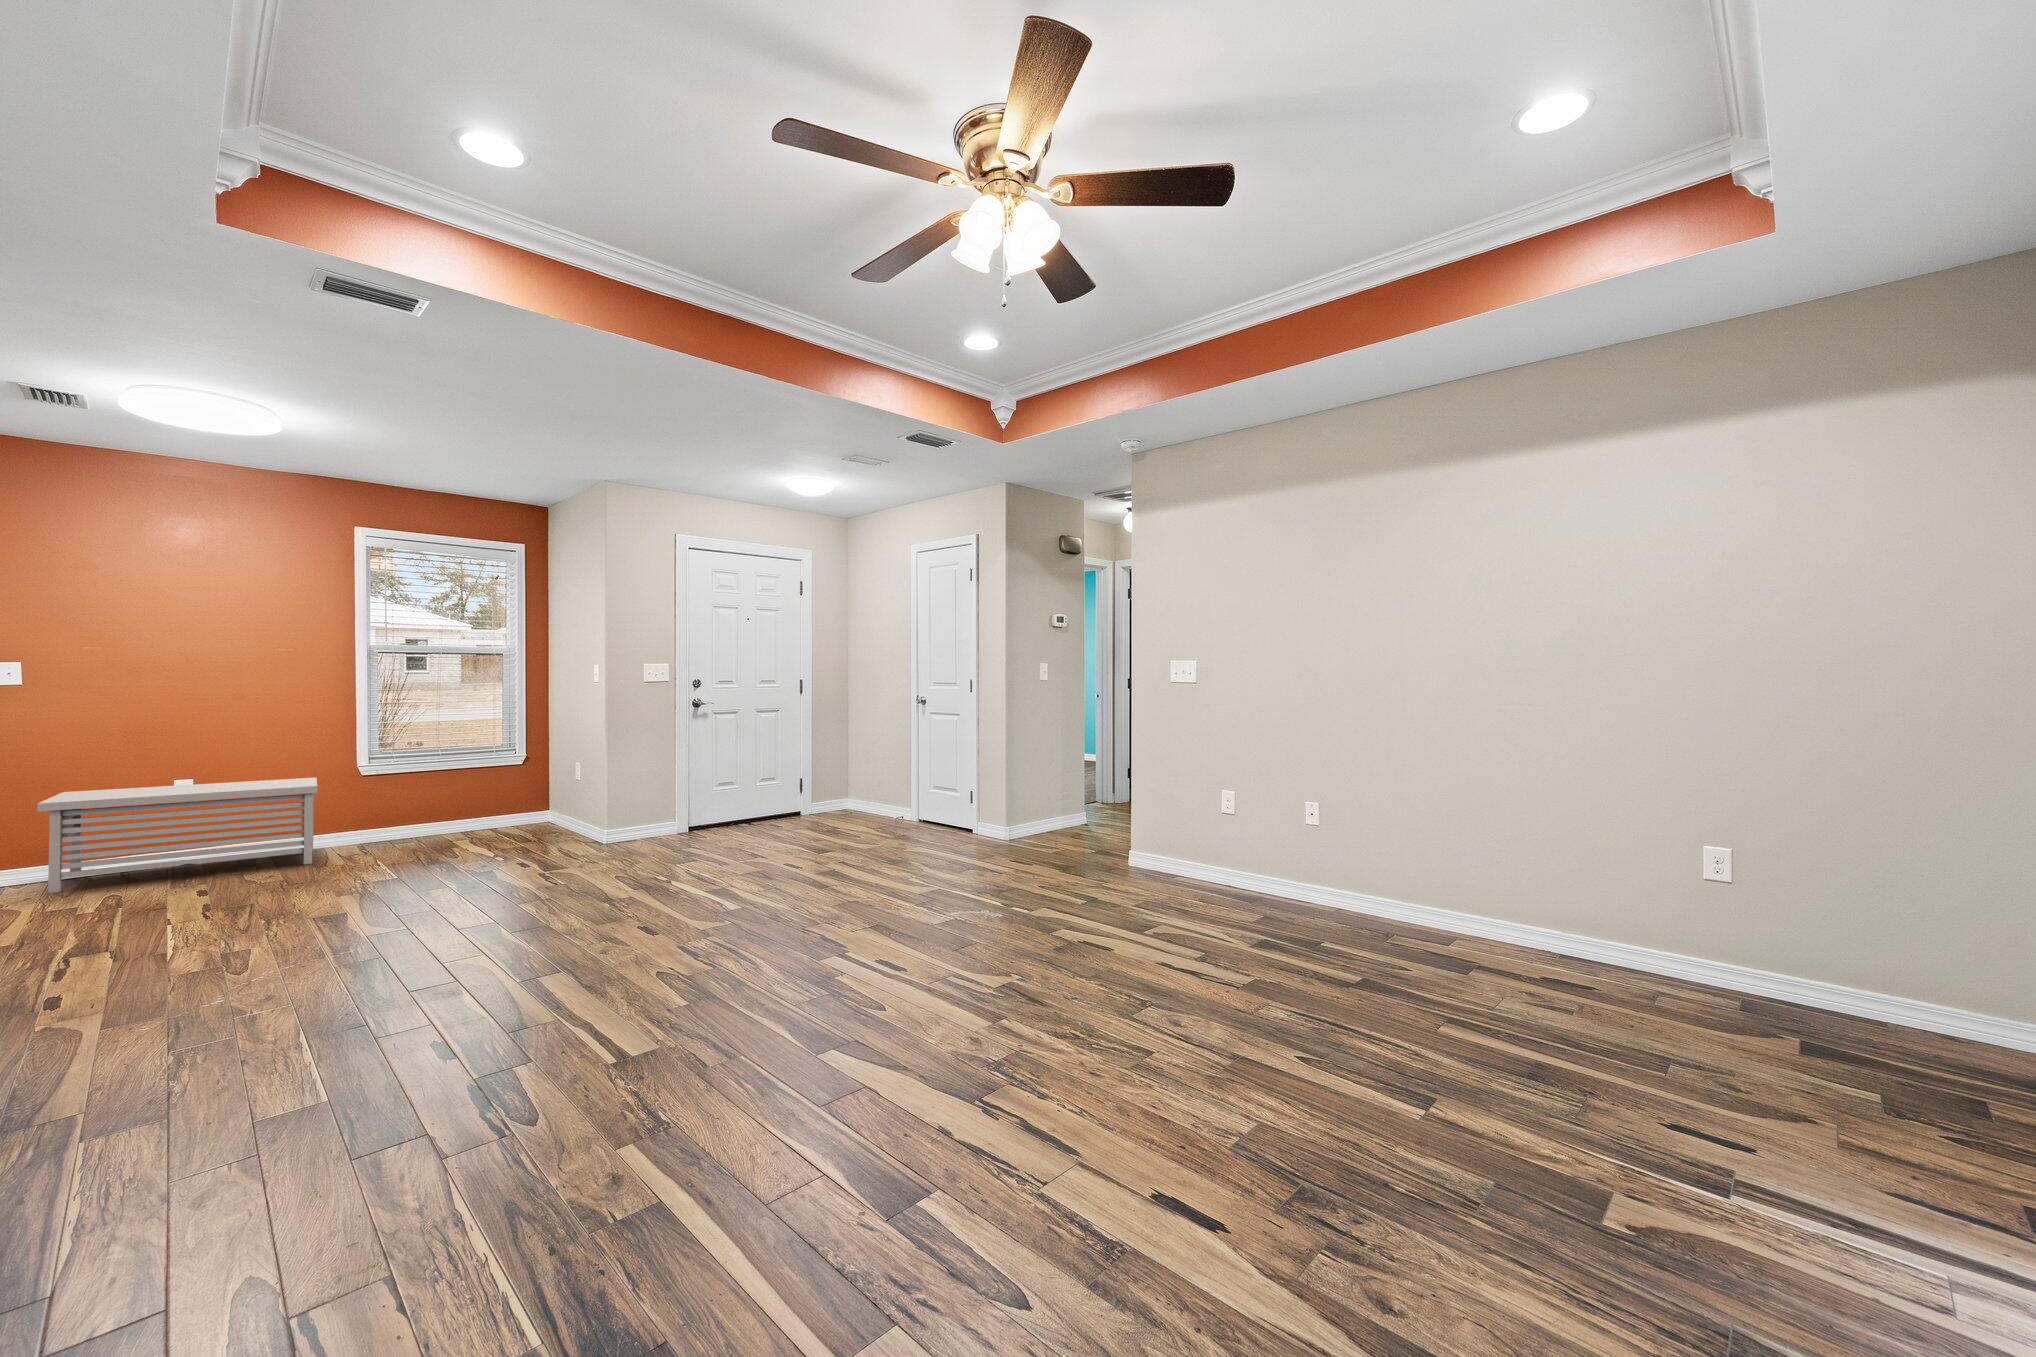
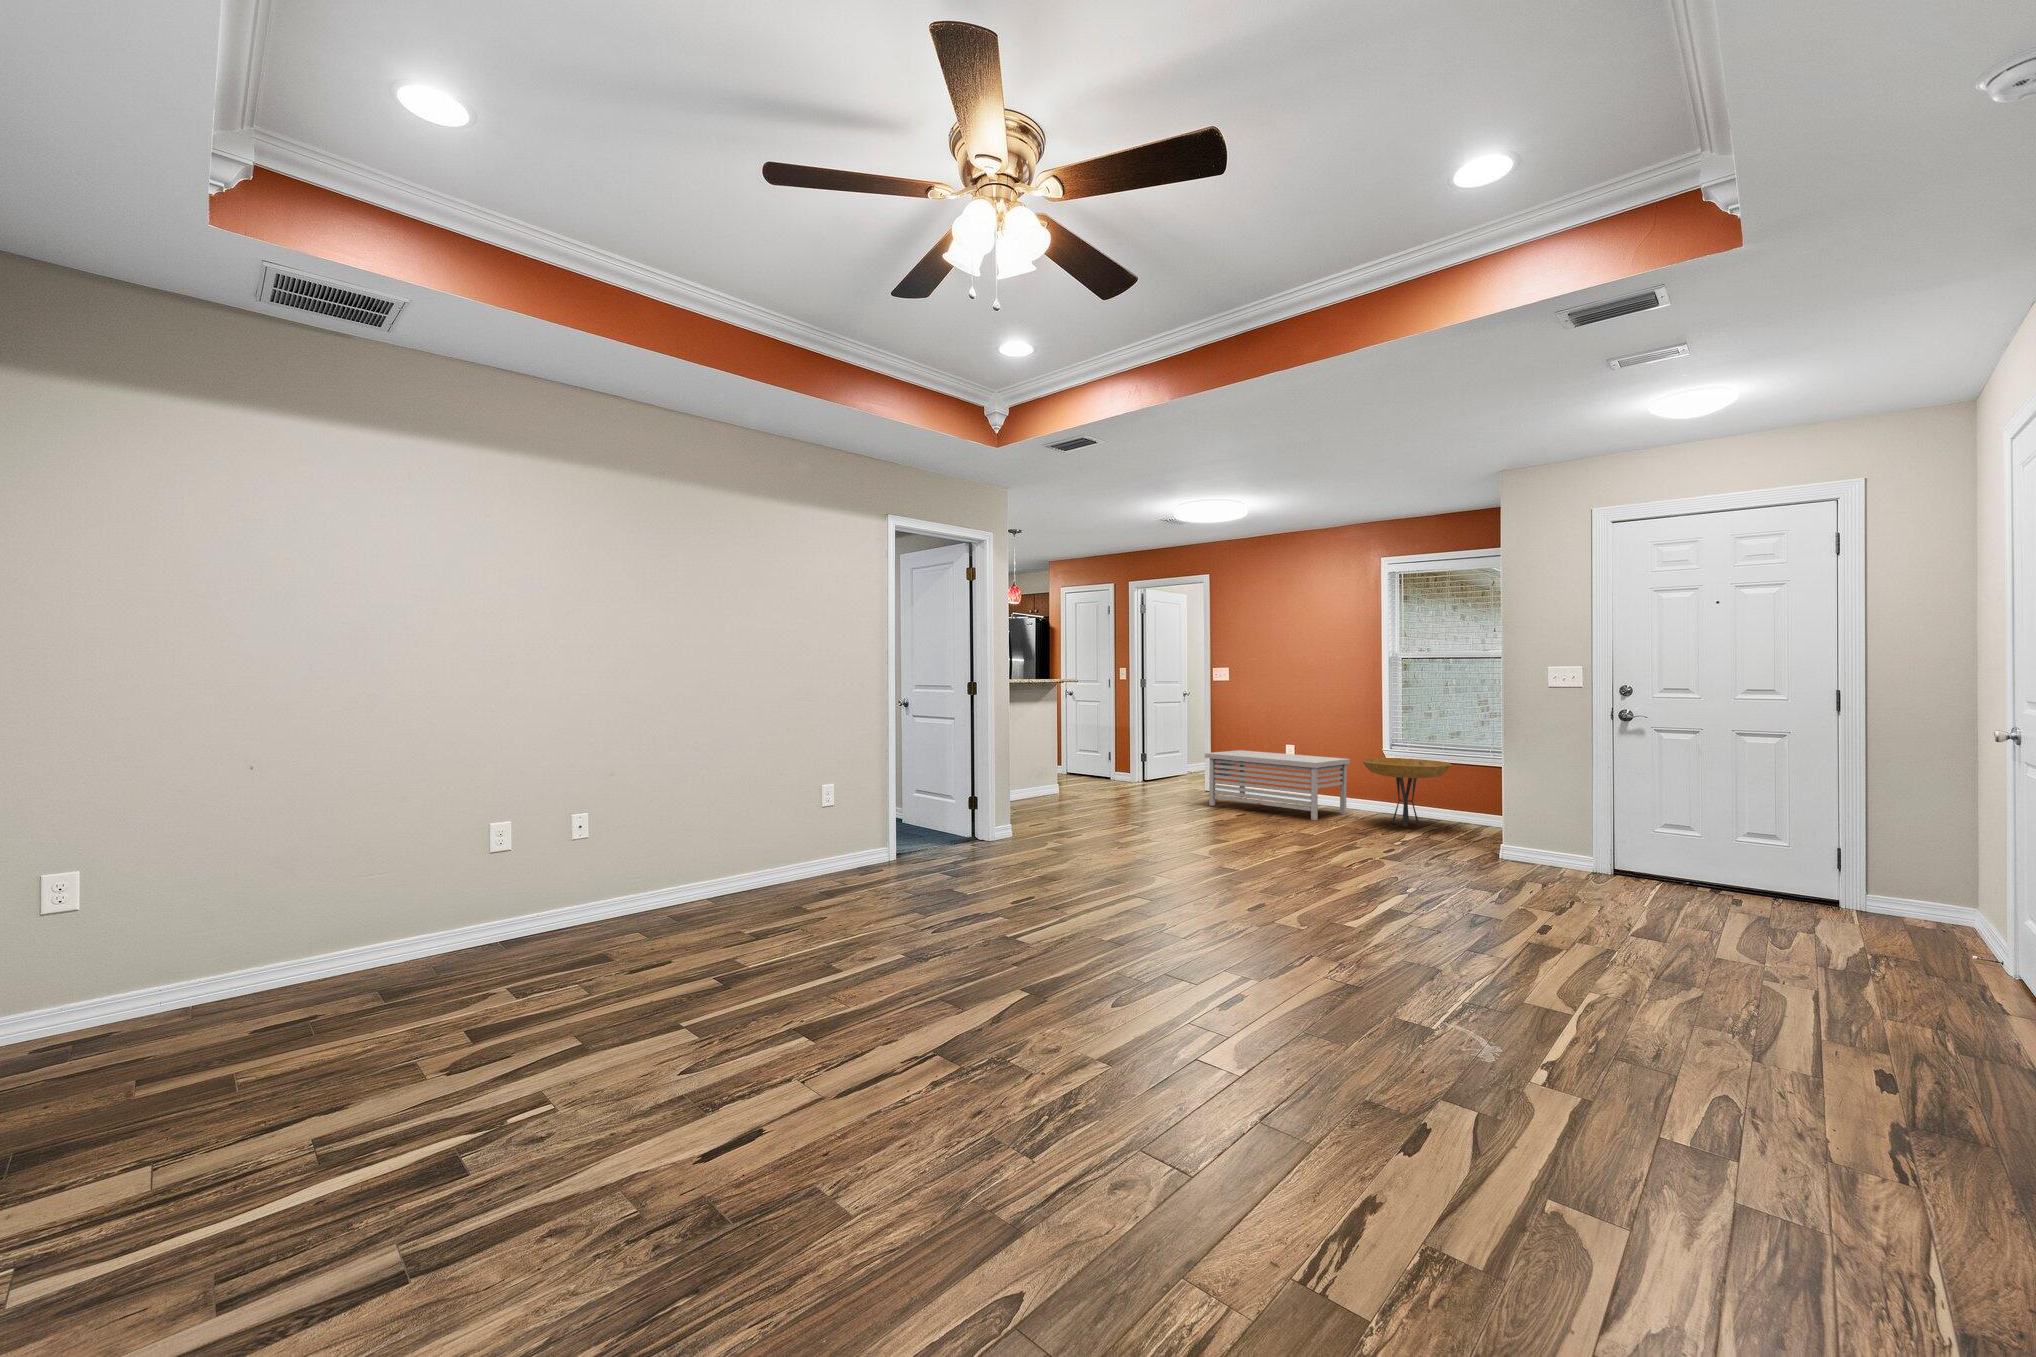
side table: none [363,765,480,844] -> present [1362,758,1451,827]

